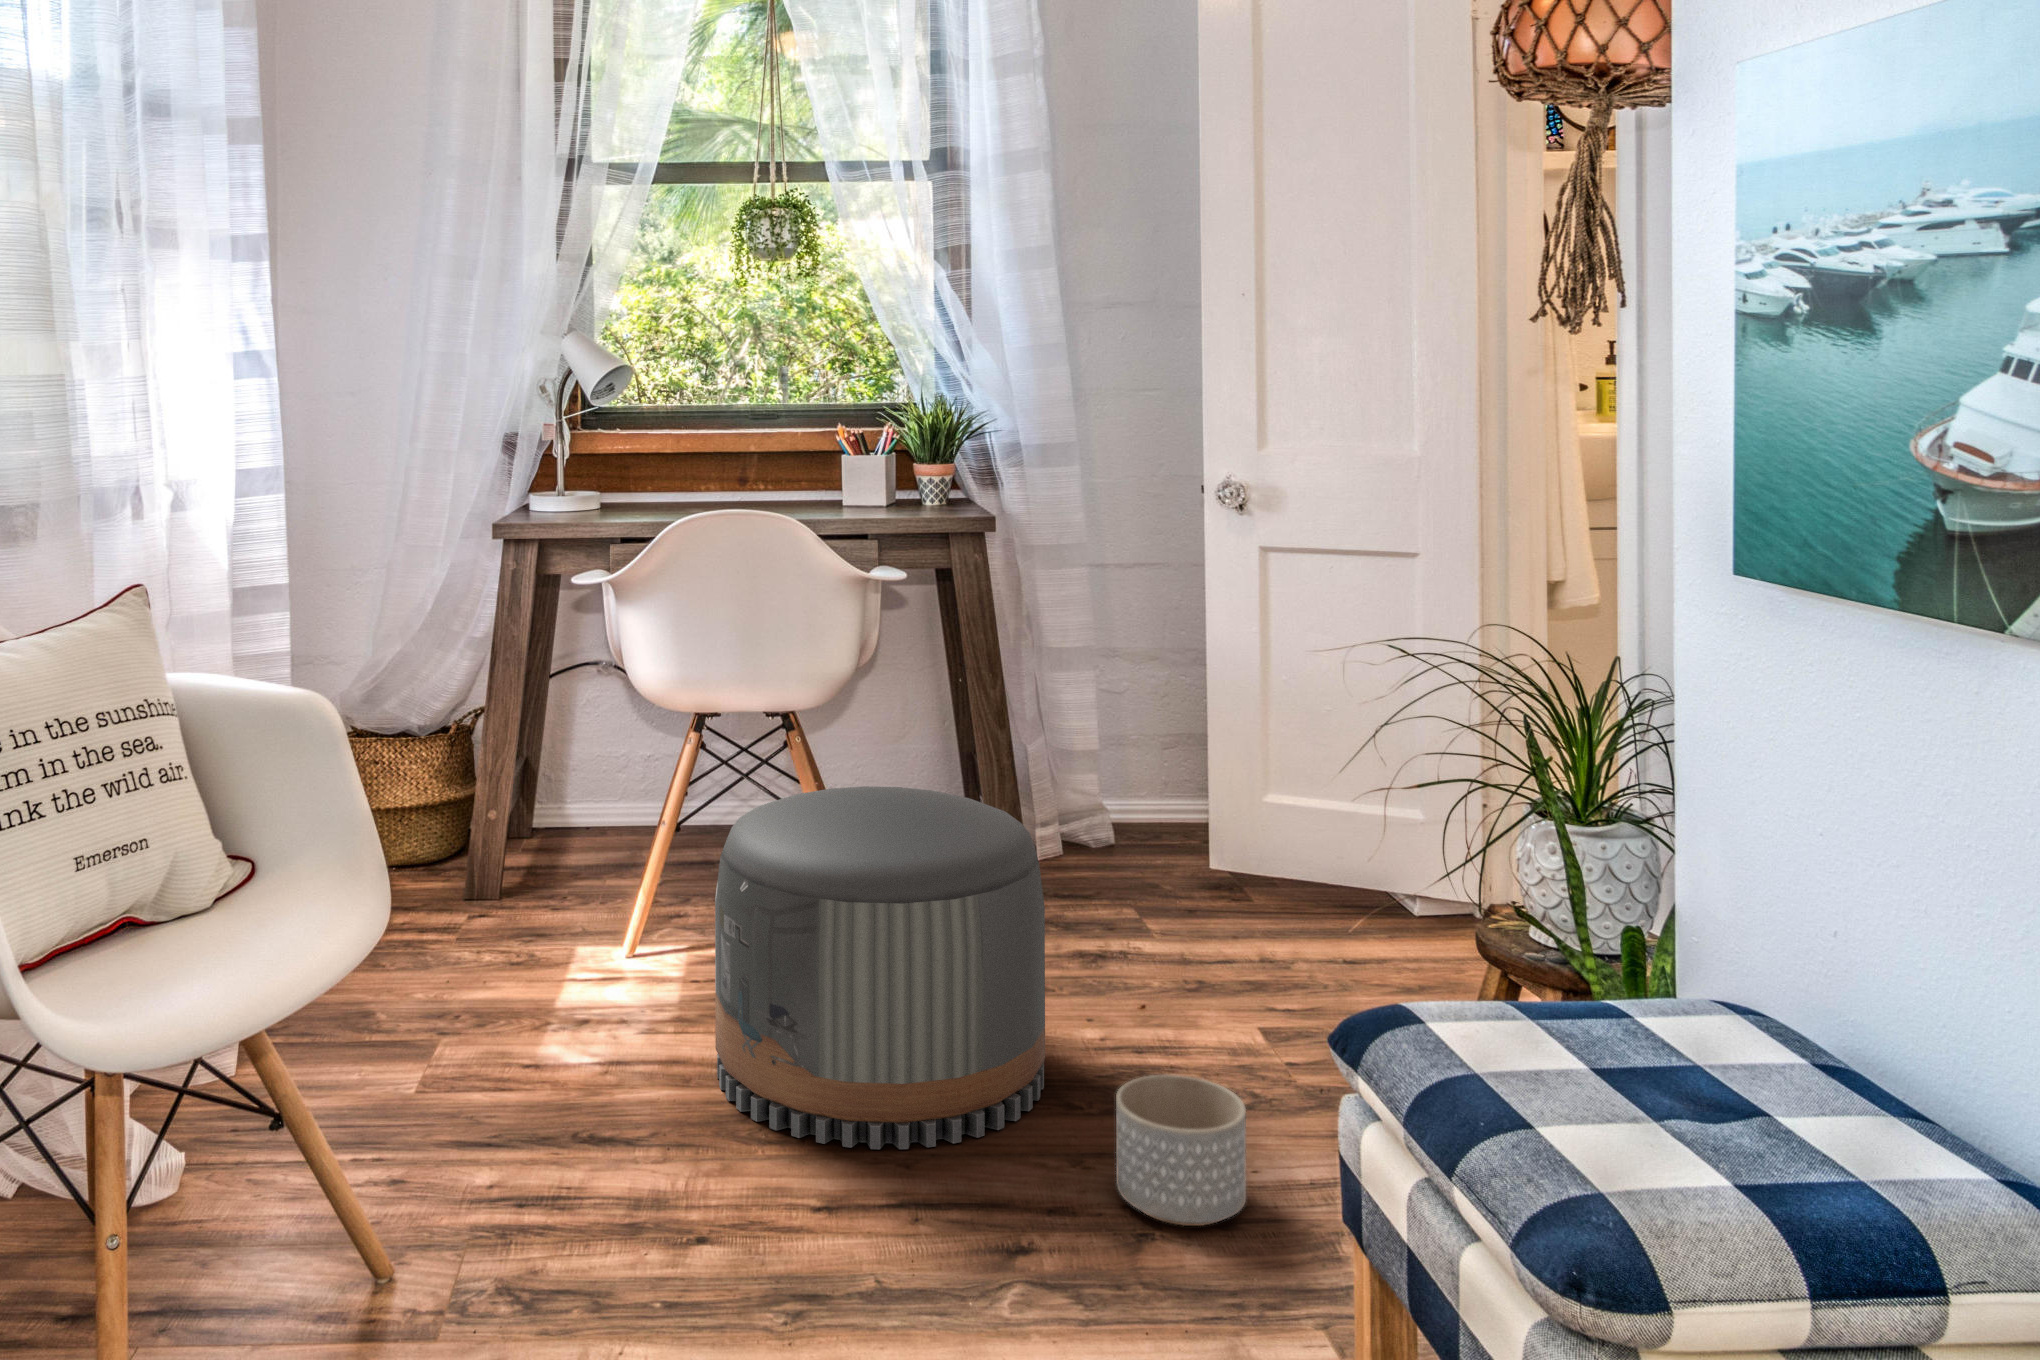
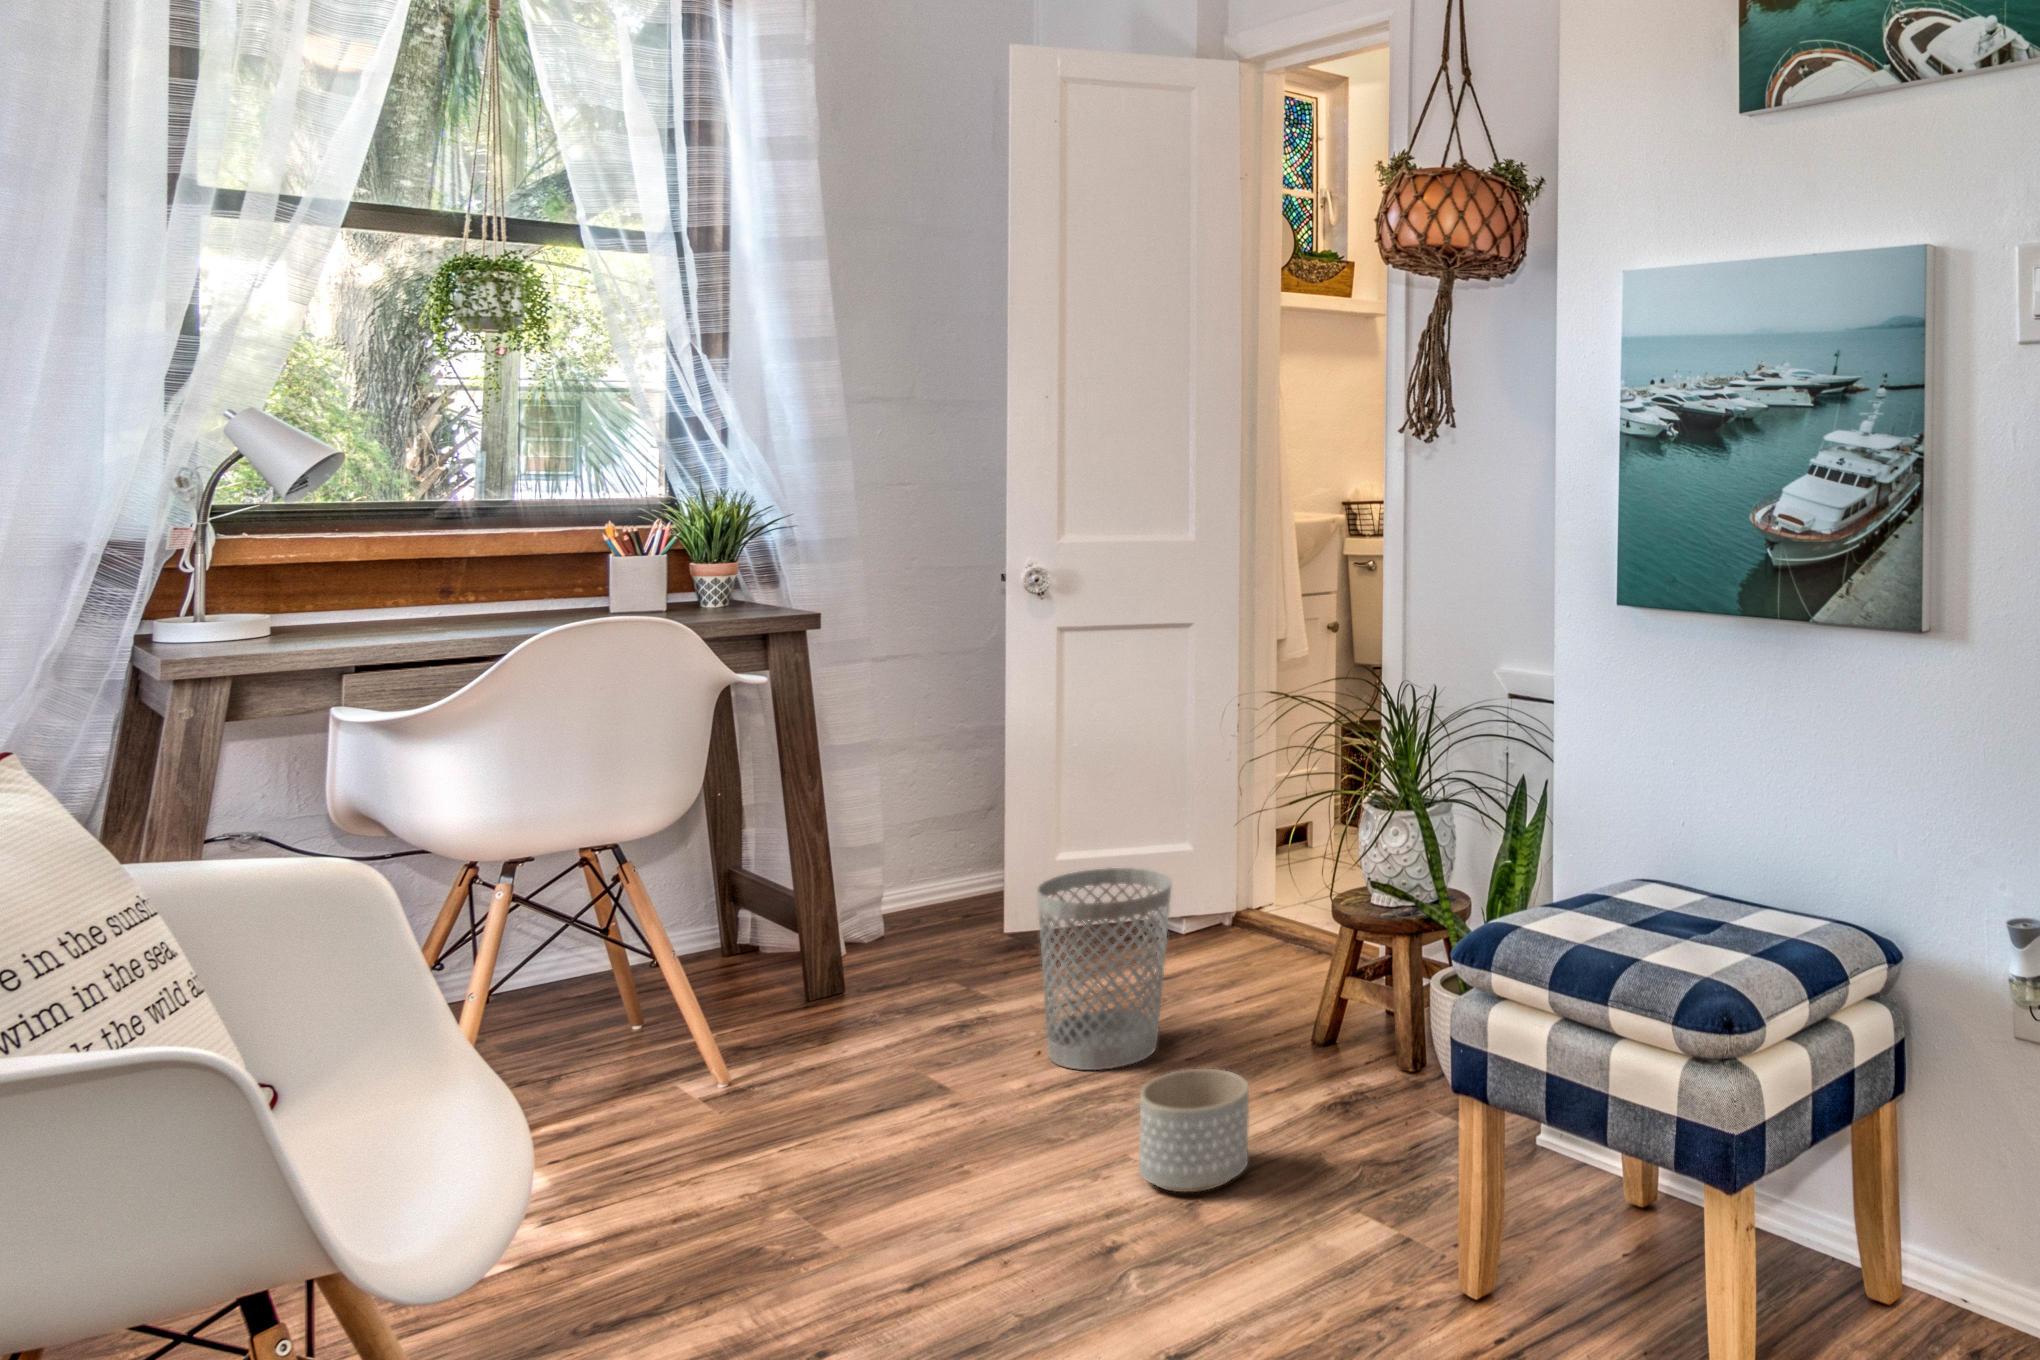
pouf: present [715,786,1045,1149] -> none [666,880,1020,1249]
wastebasket: none [1131,825,1284,1053] -> present [1037,868,1172,1070]

